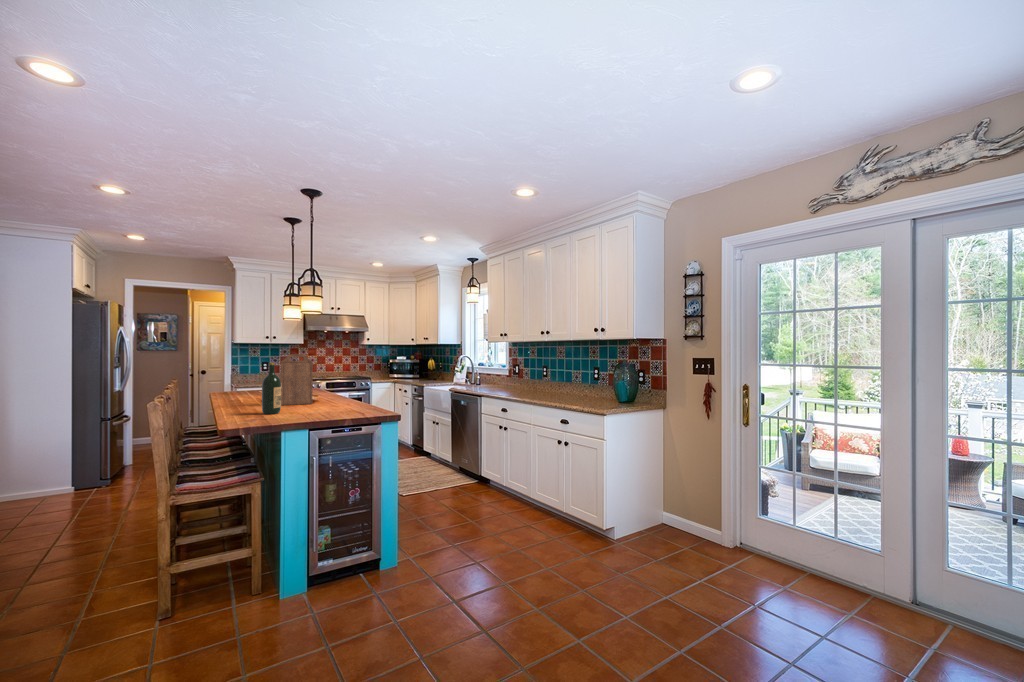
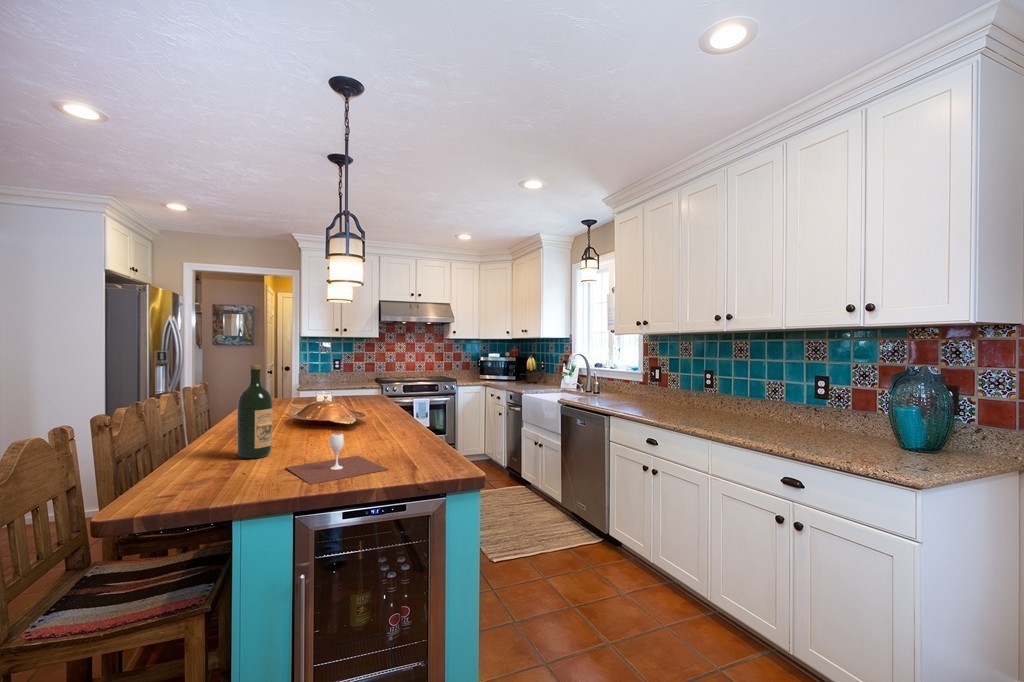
cutting board: present [280,354,313,405] -> none [299,350,349,431]
wine glass: none [297,397,354,419] -> present [286,433,388,484]

